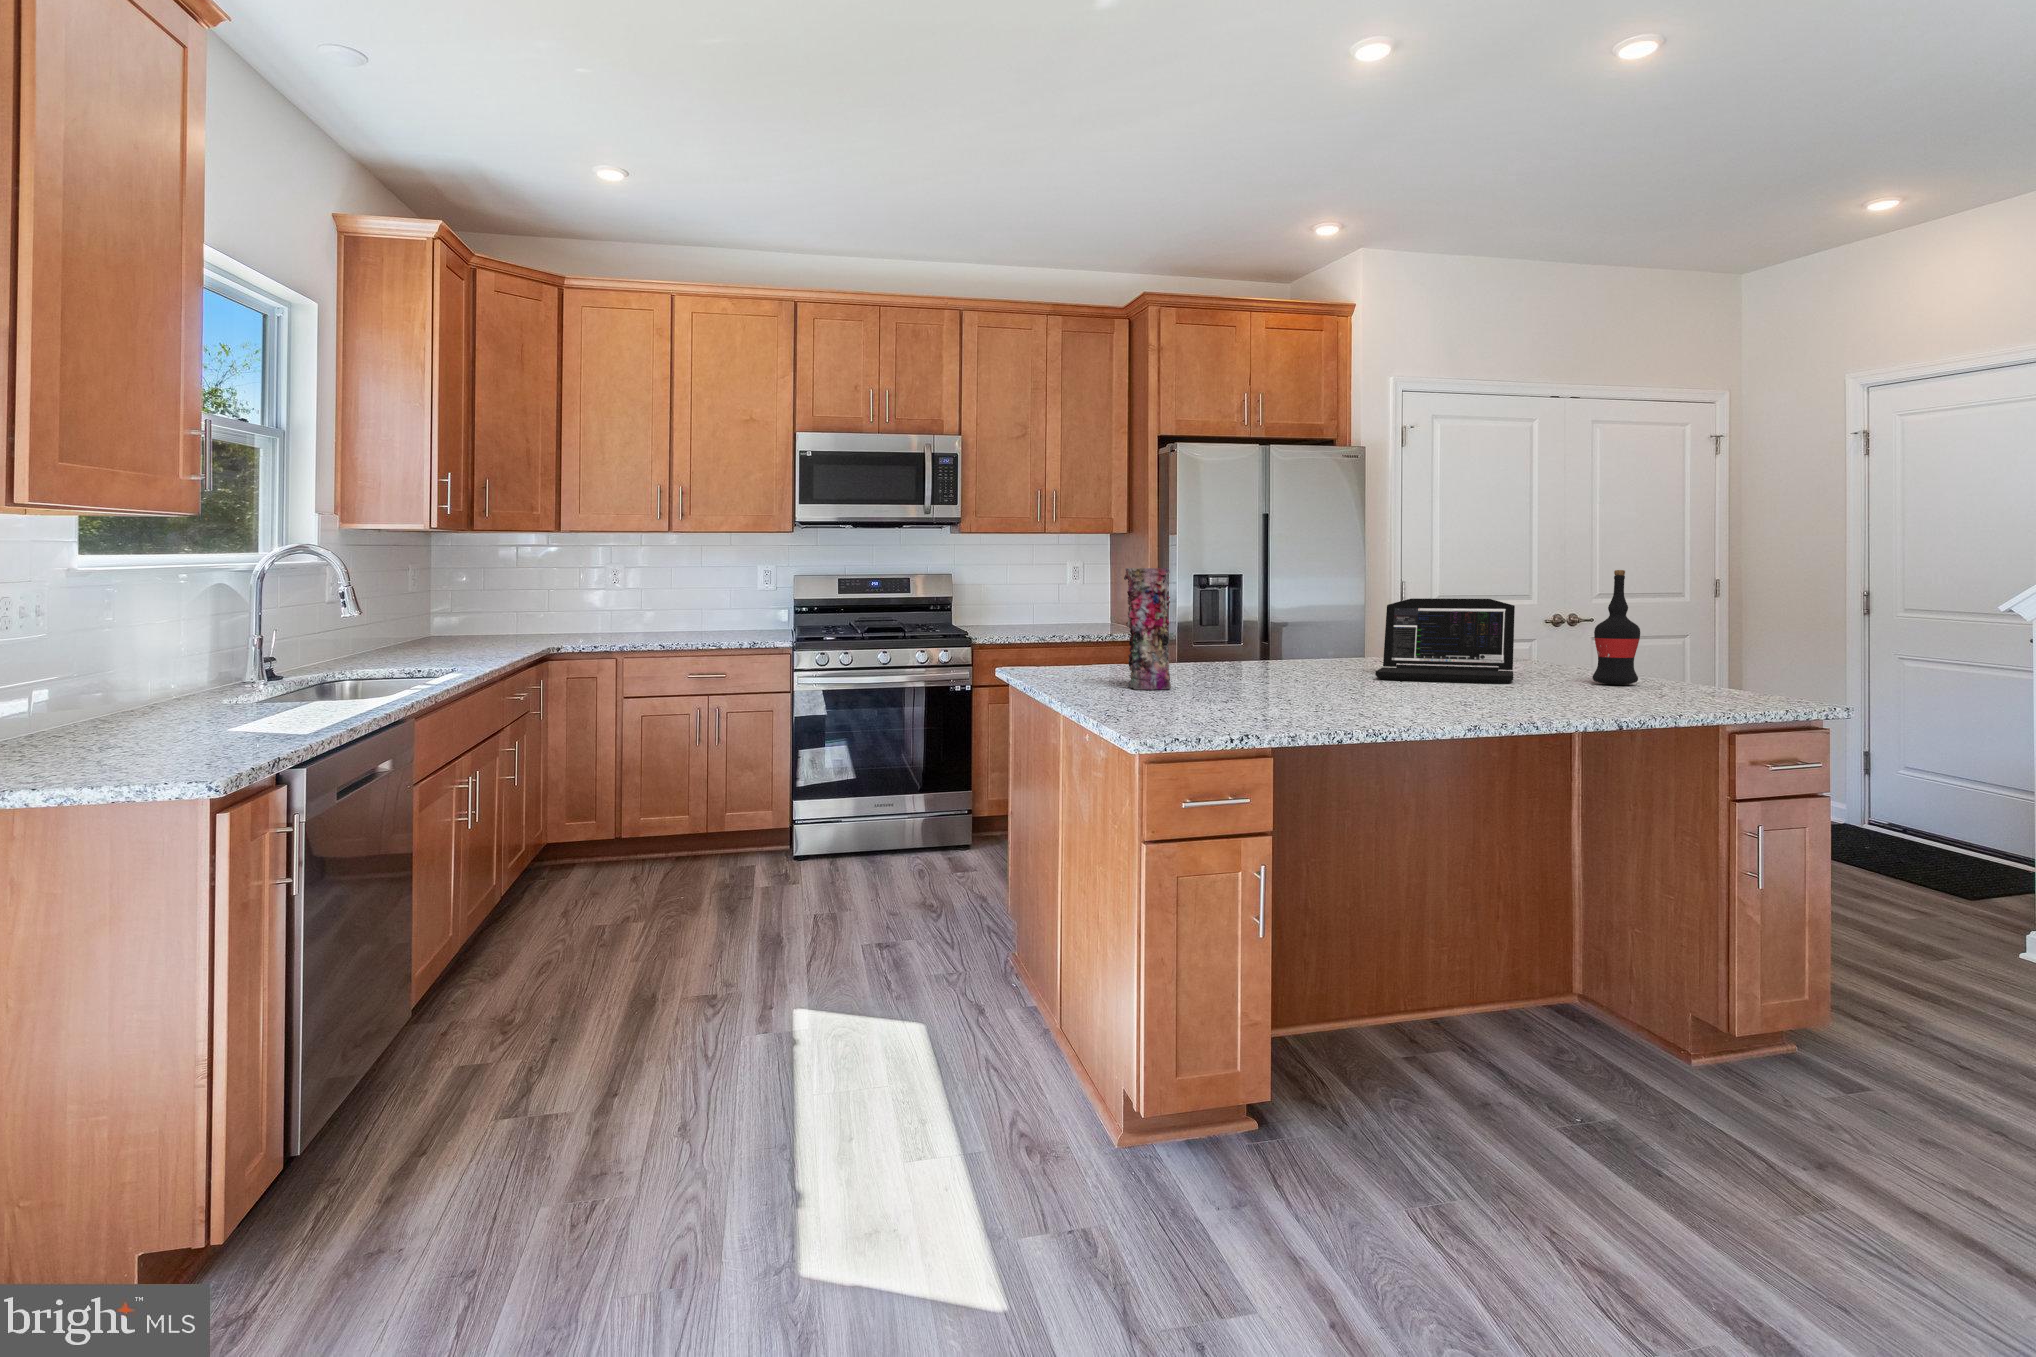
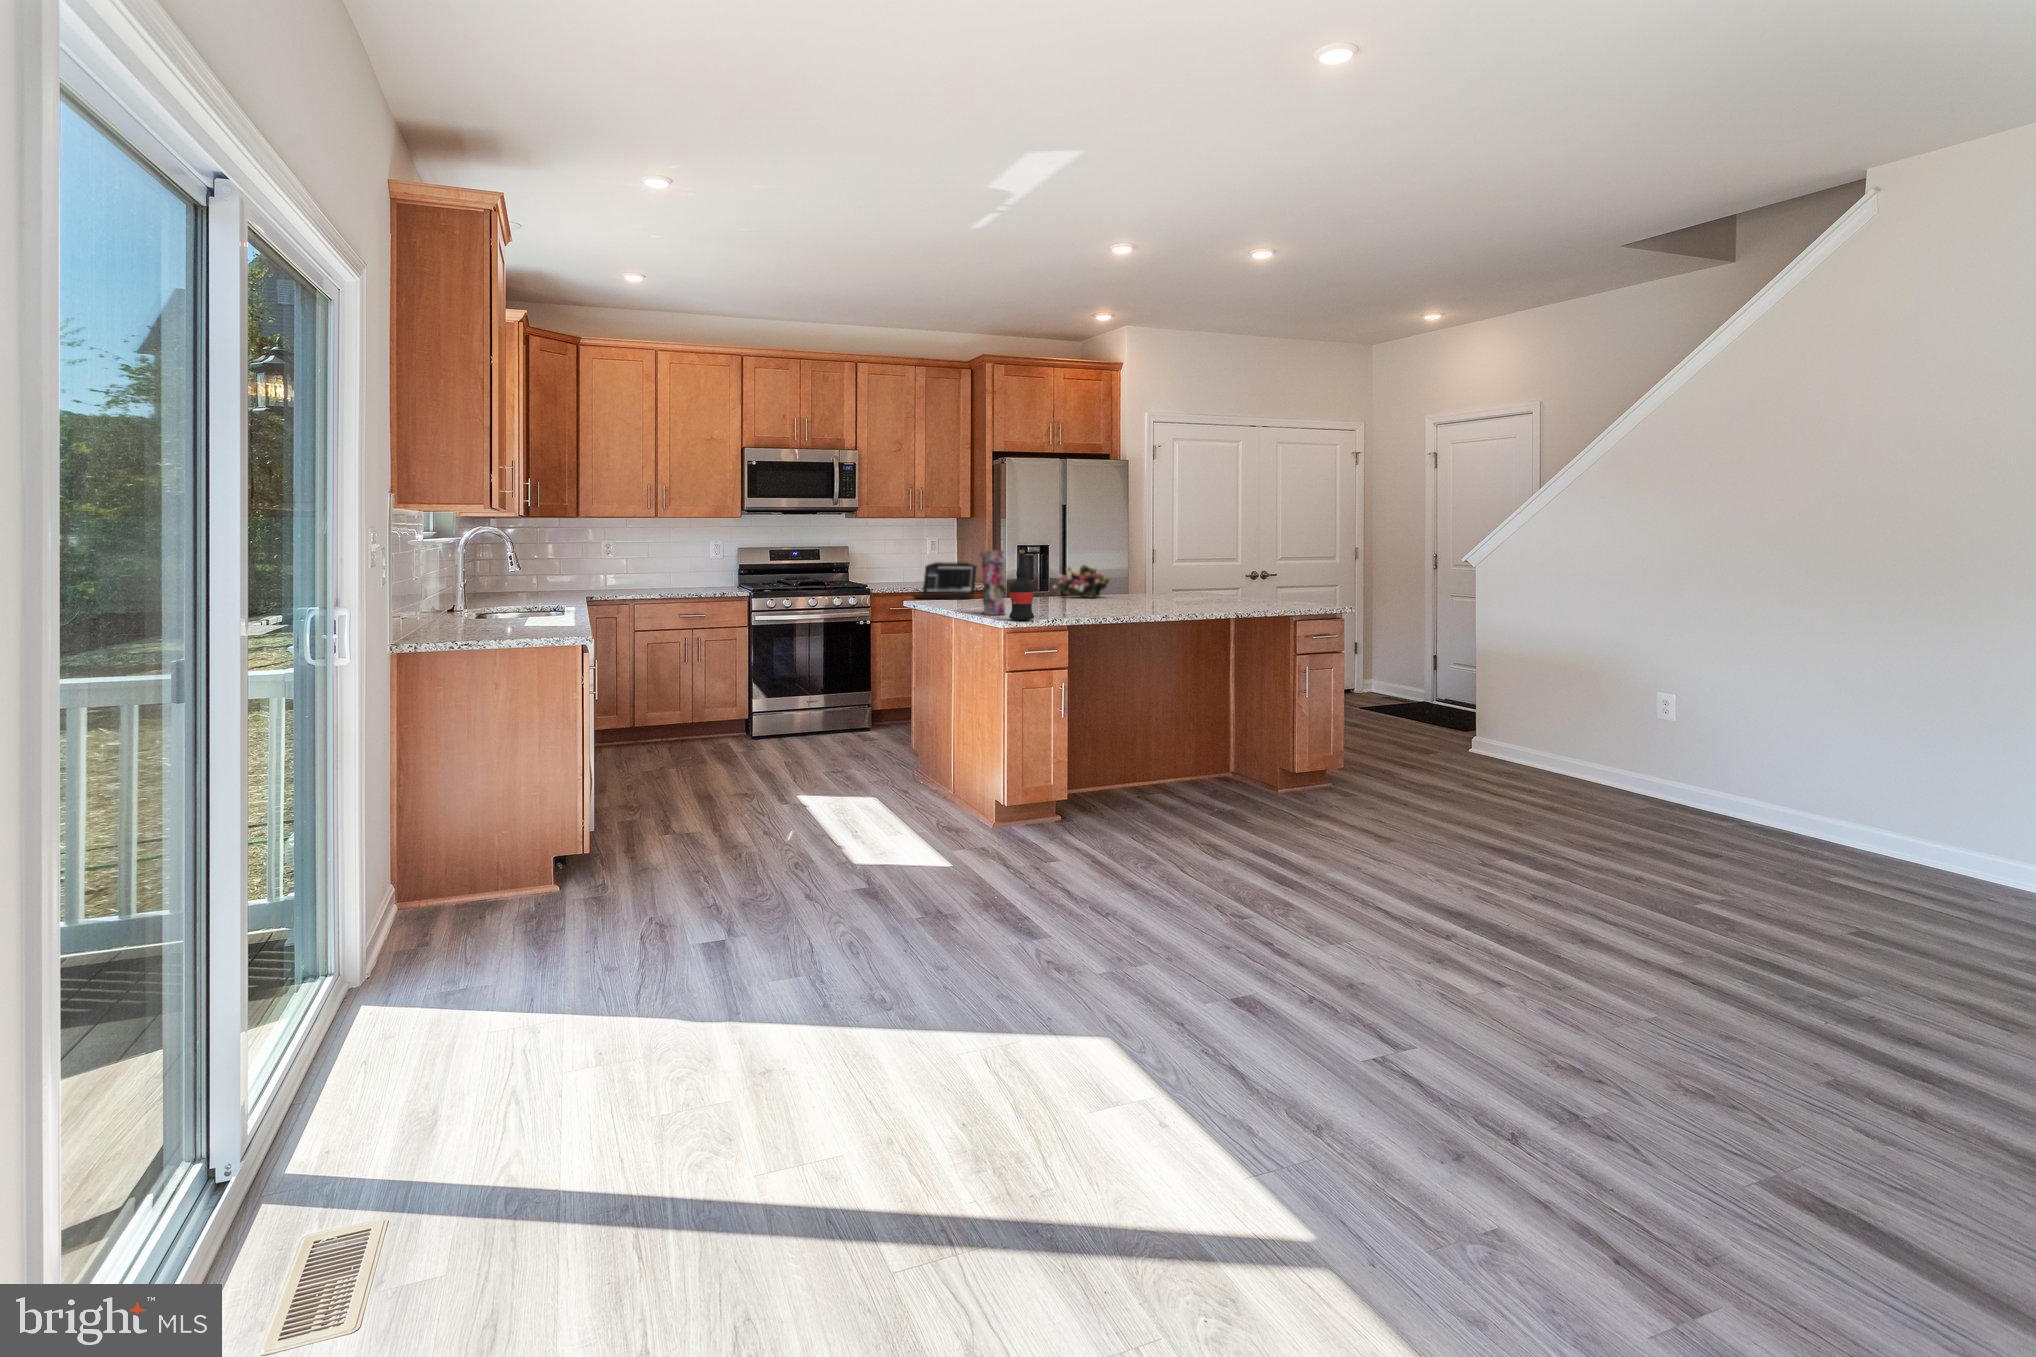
wine bottle: present [1592,570,1640,684] -> present [1009,550,1034,620]
laptop: present [1375,598,1515,683] -> present [913,562,977,599]
flower arrangement: none [1247,601,1337,654] -> present [1053,564,1109,598]

